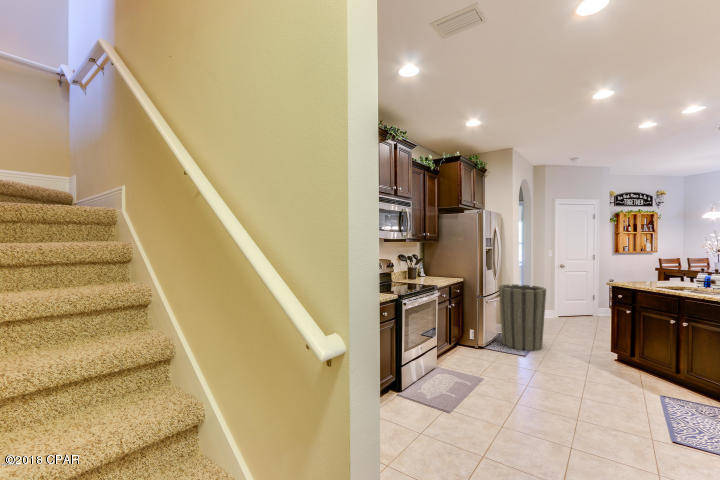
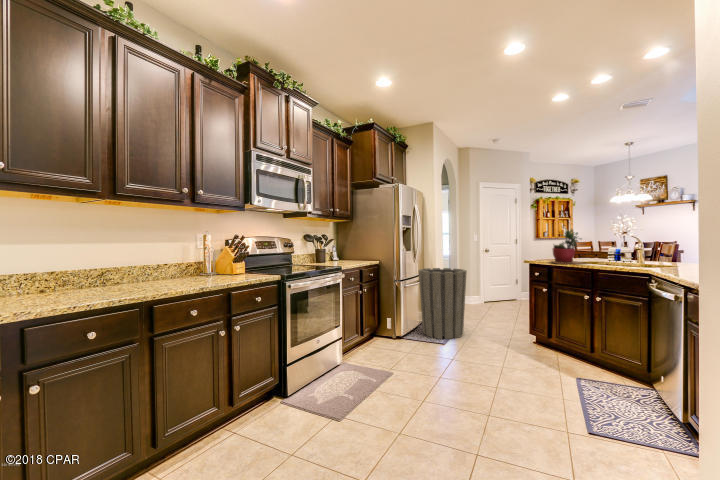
succulent plant: none [630,256,675,291] -> present [551,229,584,264]

